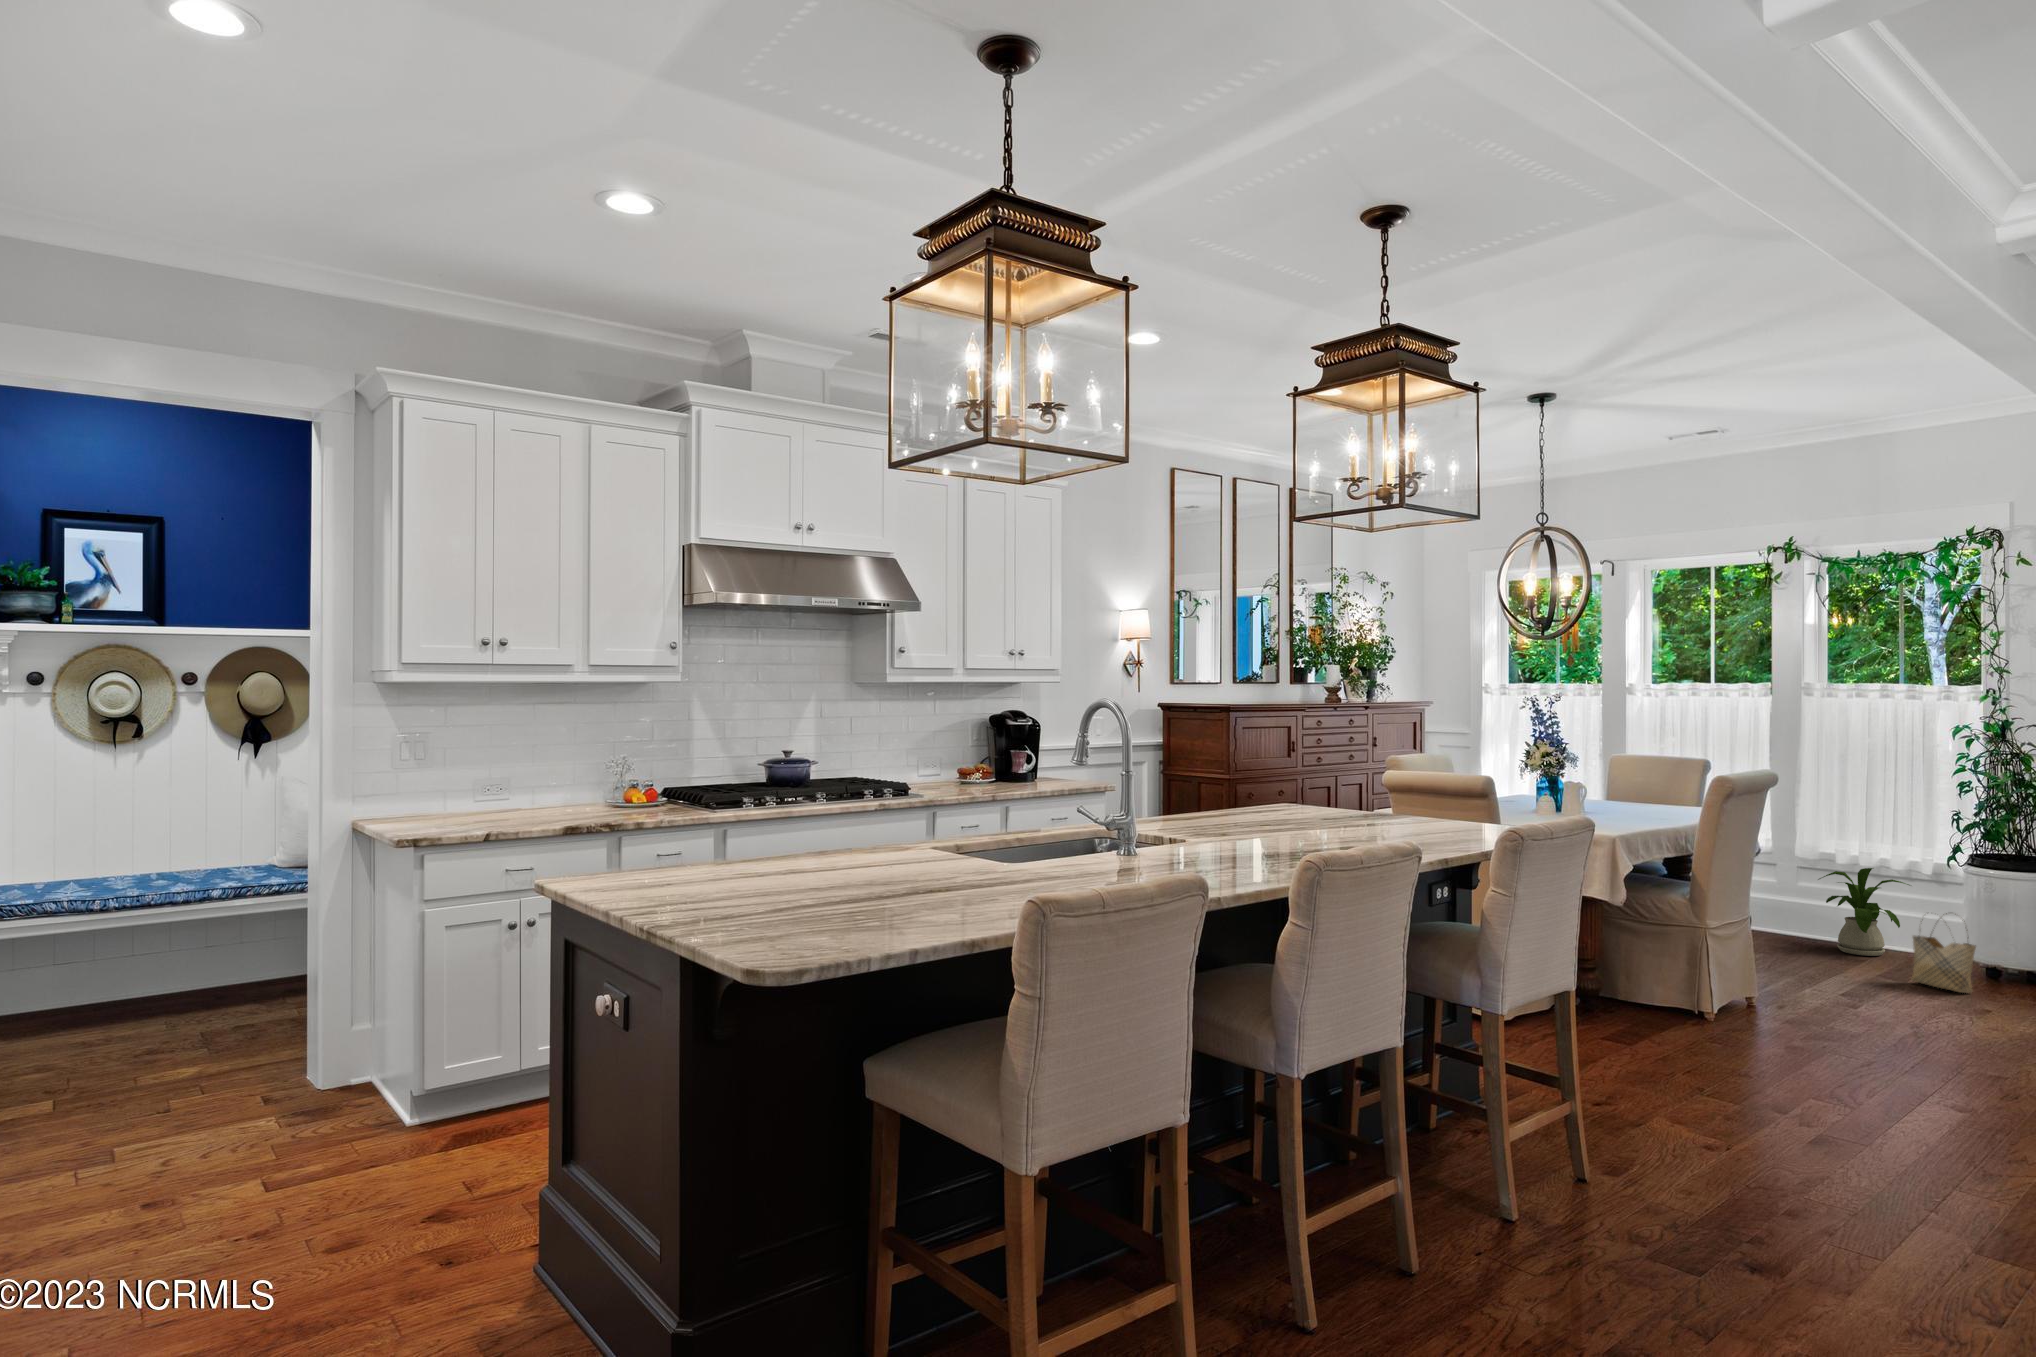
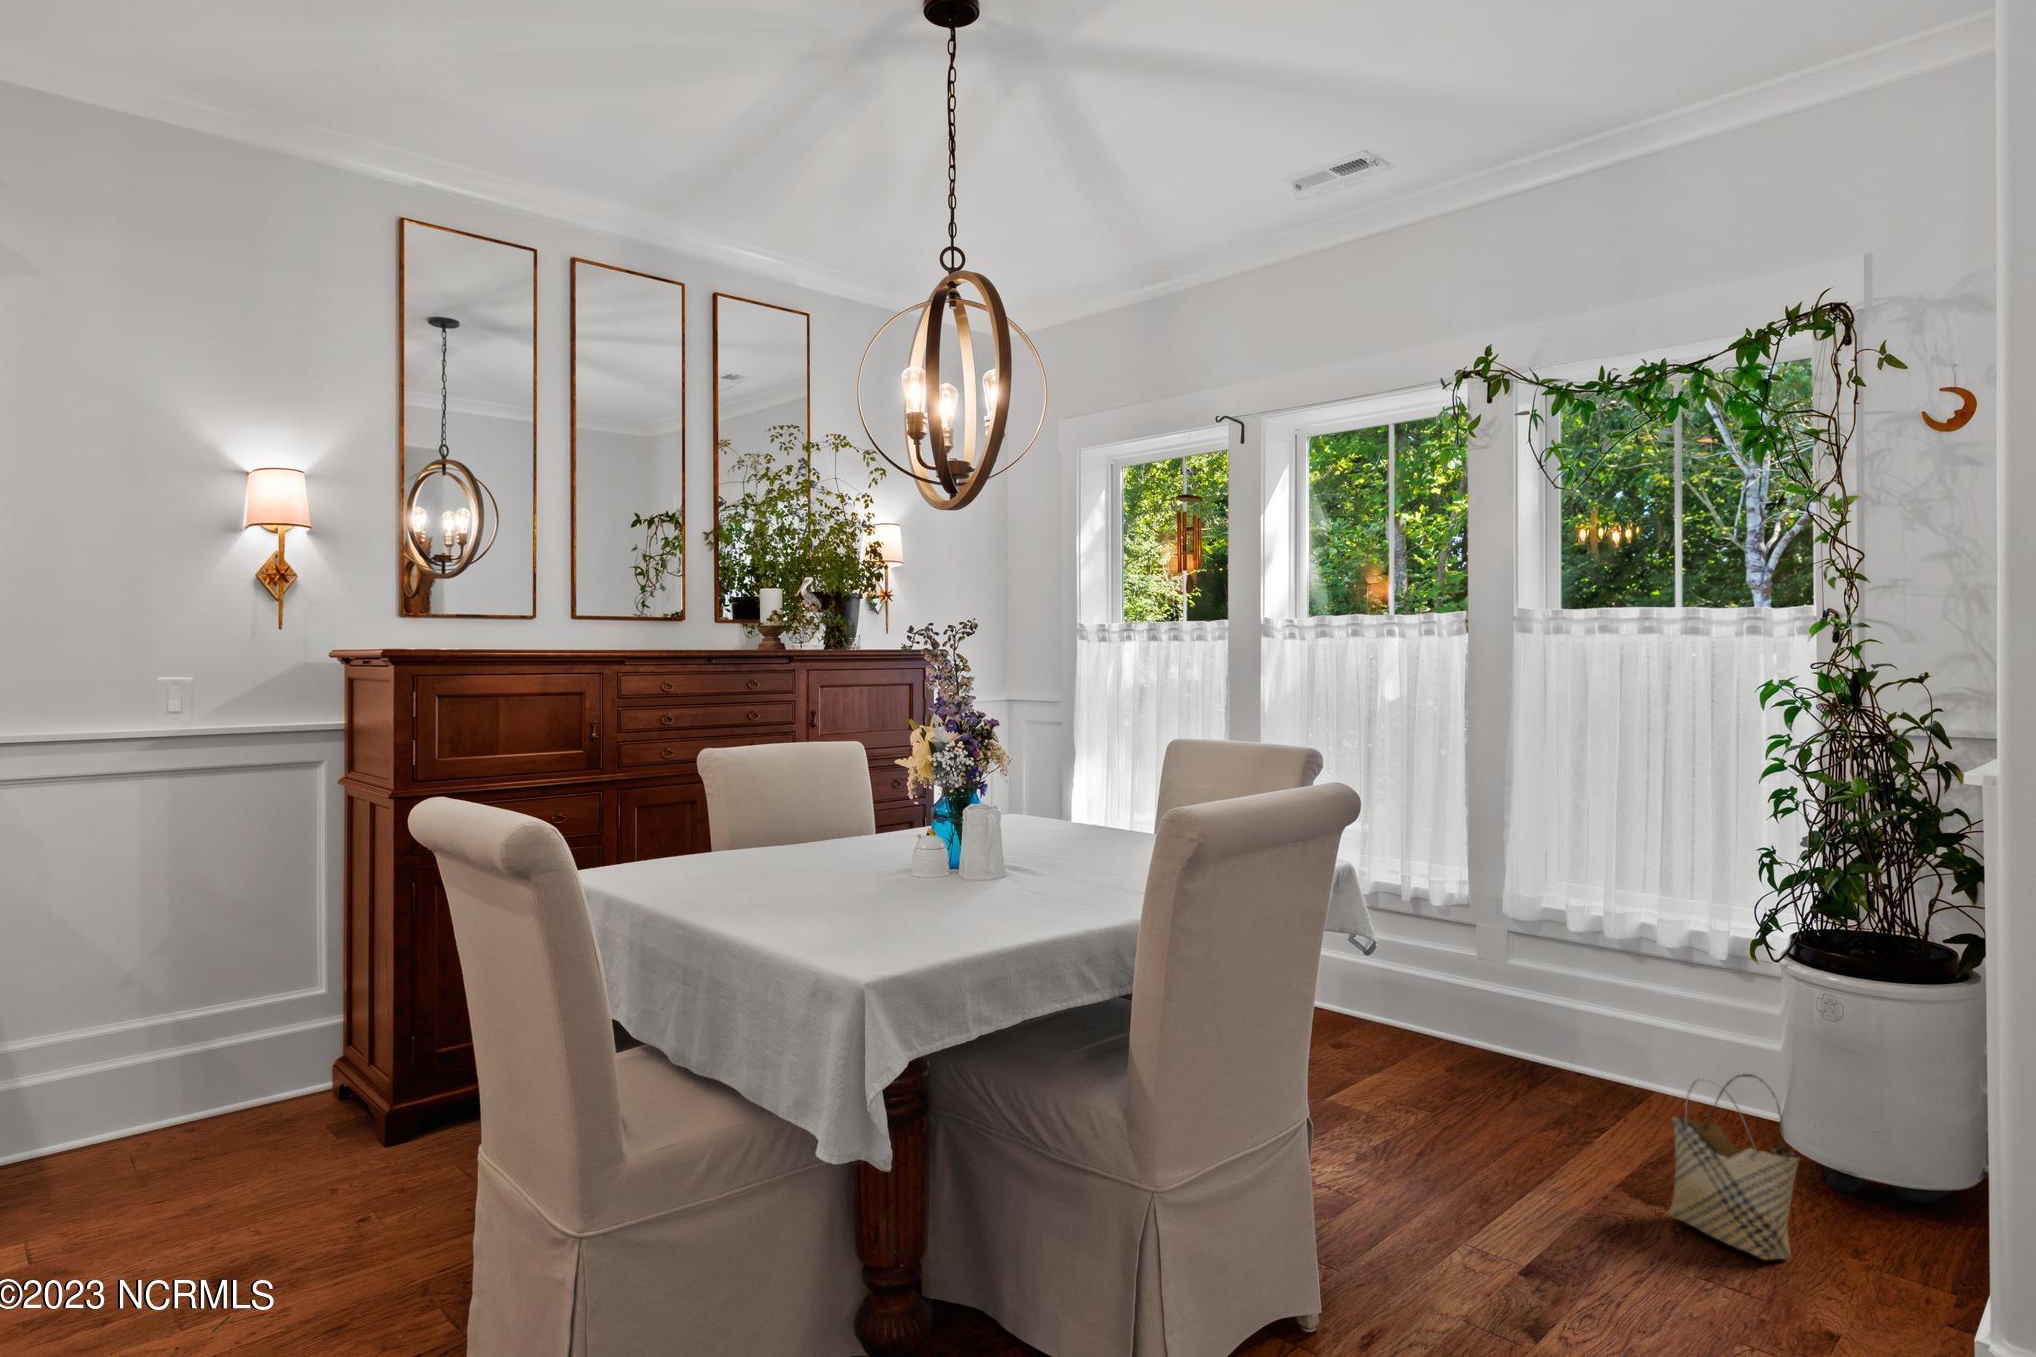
house plant: present [1818,868,1909,956] -> none [1525,953,1689,1119]

